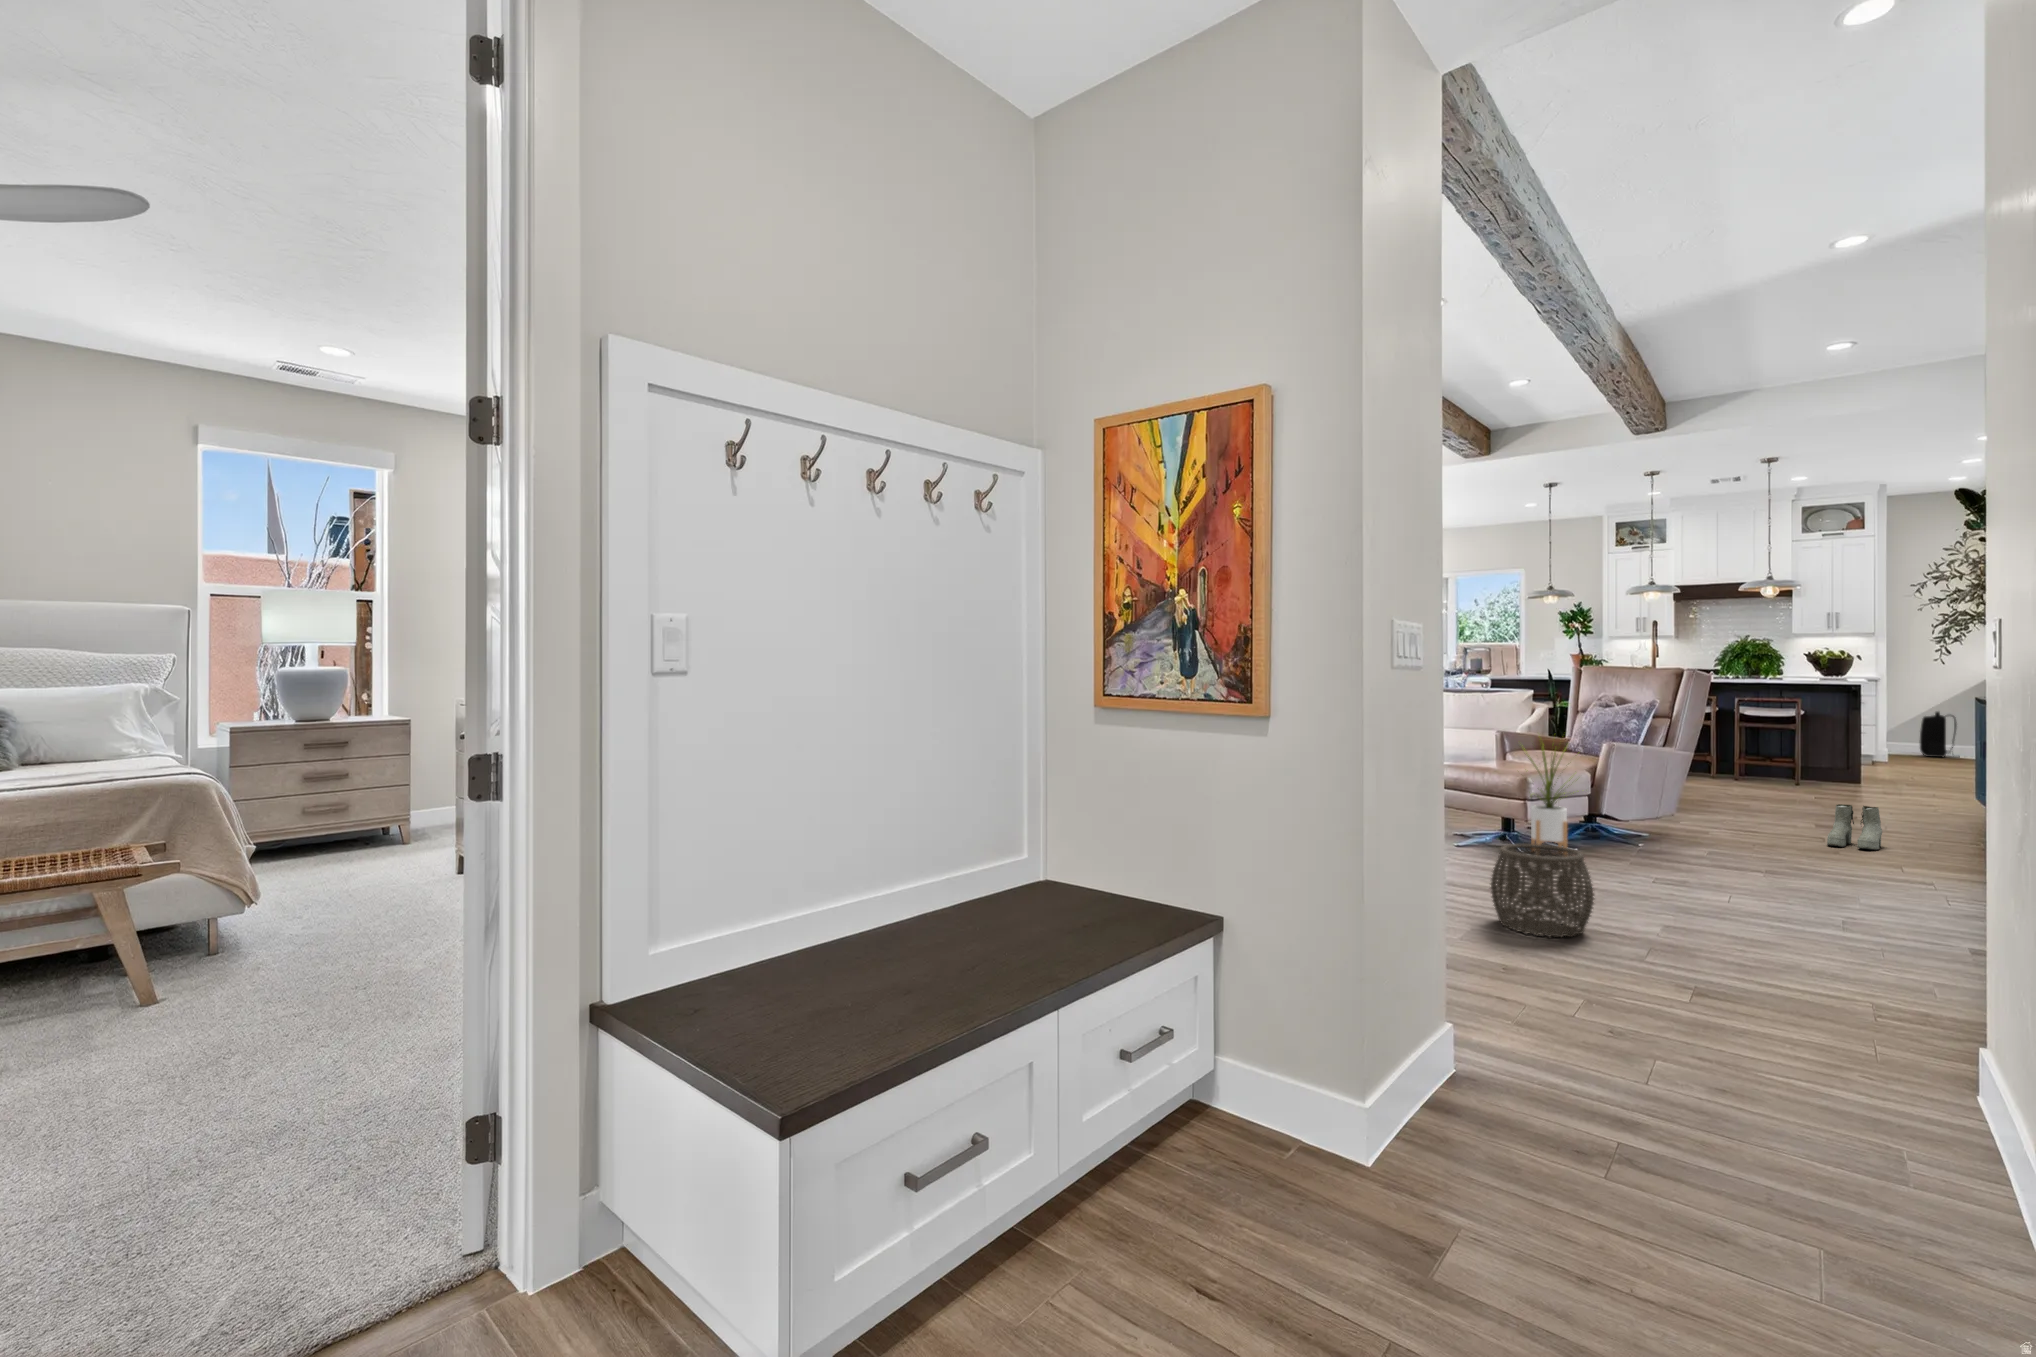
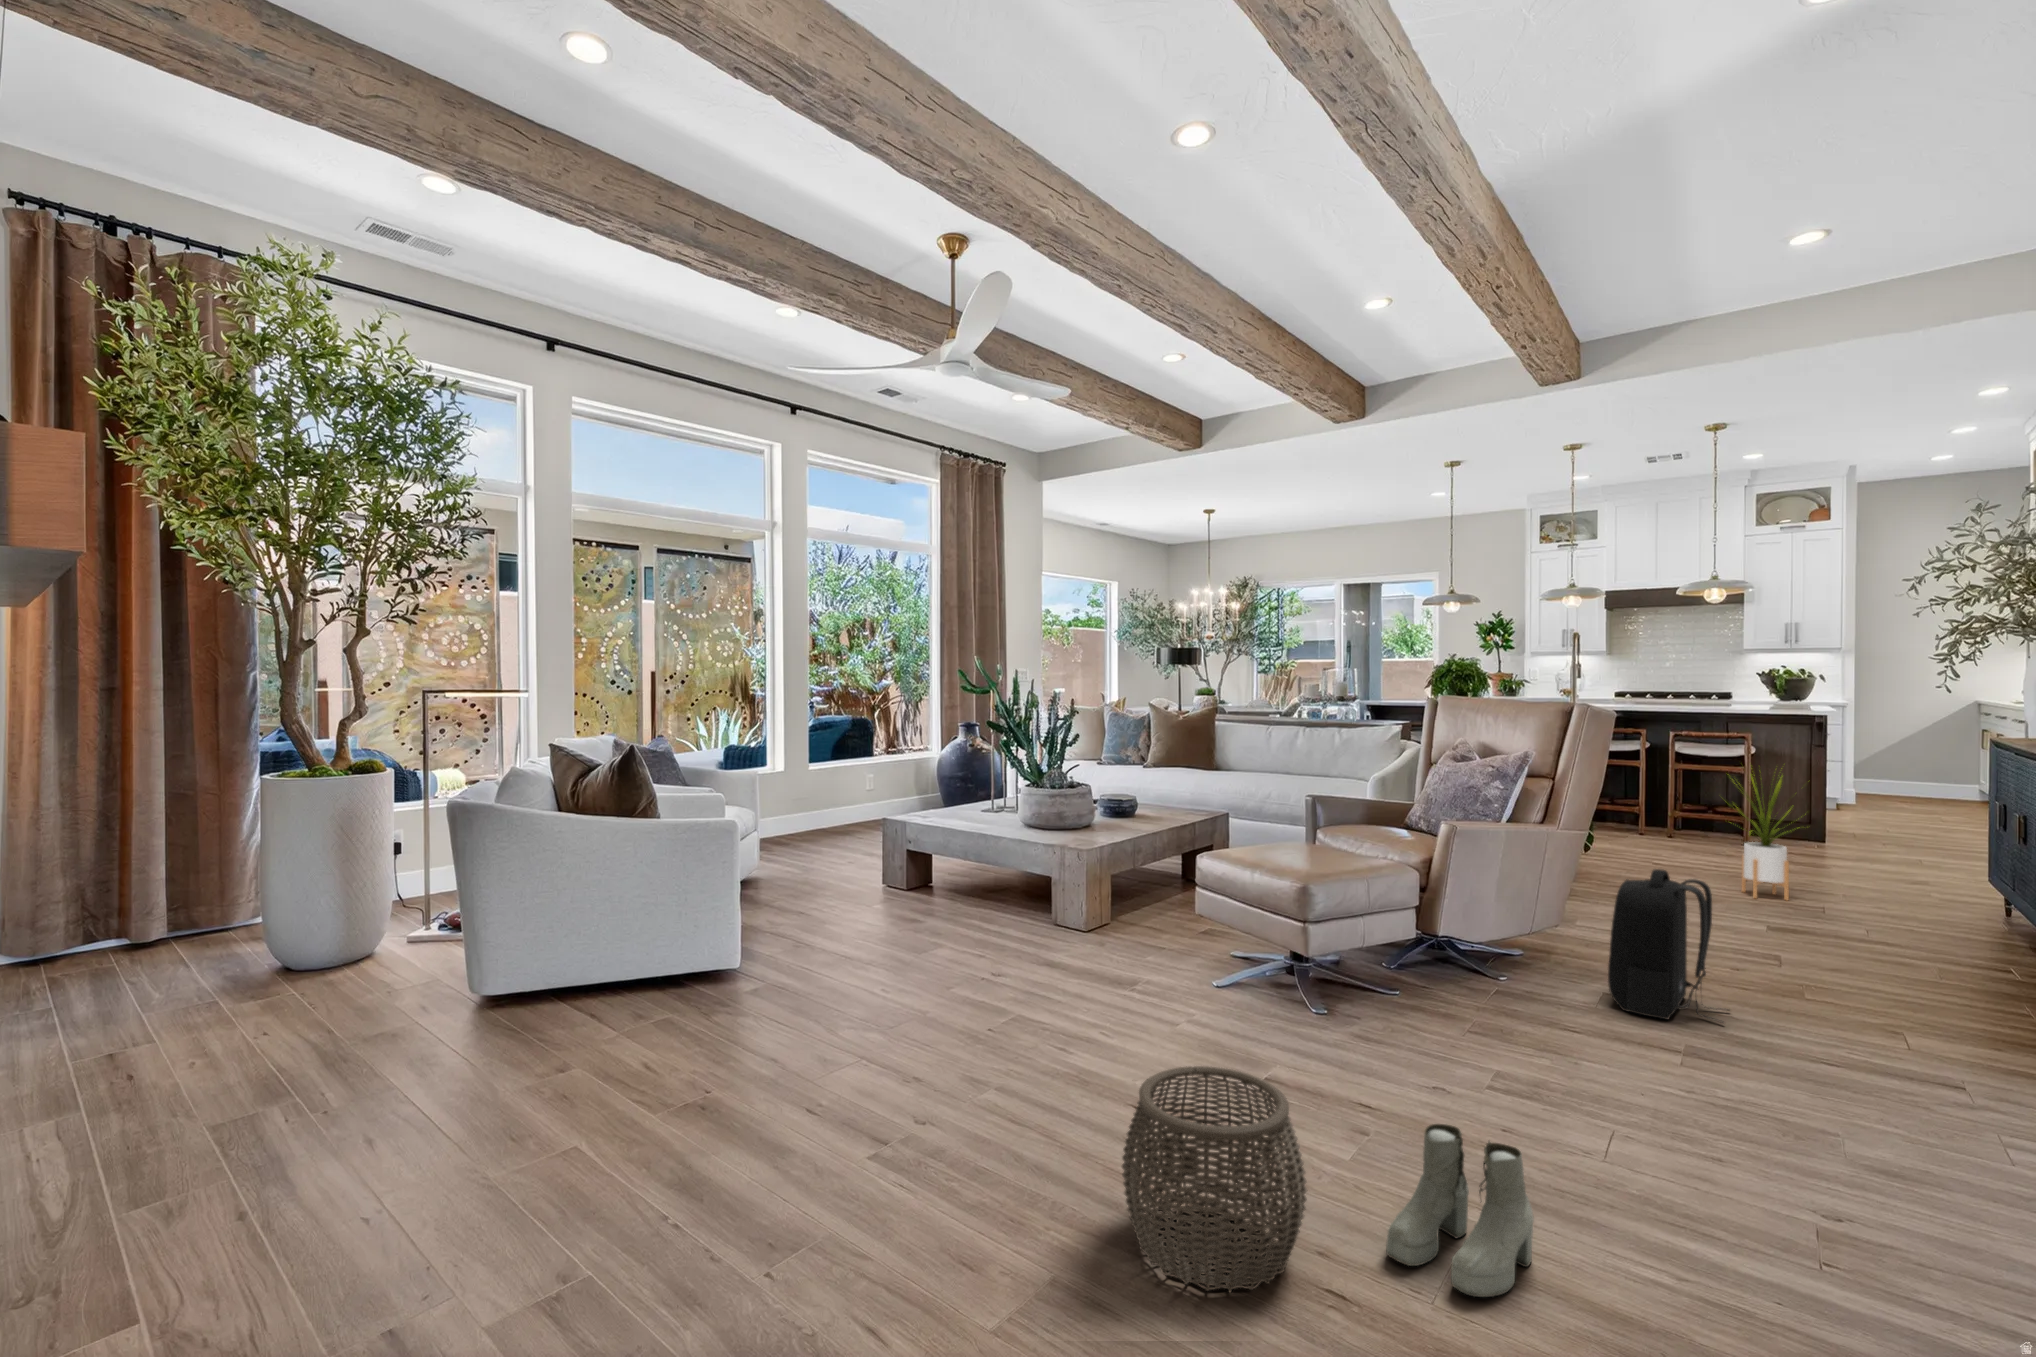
backpack: present [1920,712,1957,757] -> present [1608,869,1729,1023]
house plant: present [1526,745,1574,854] -> present [1738,778,1806,900]
boots: present [1827,804,1882,850] -> present [1386,1124,1534,1297]

